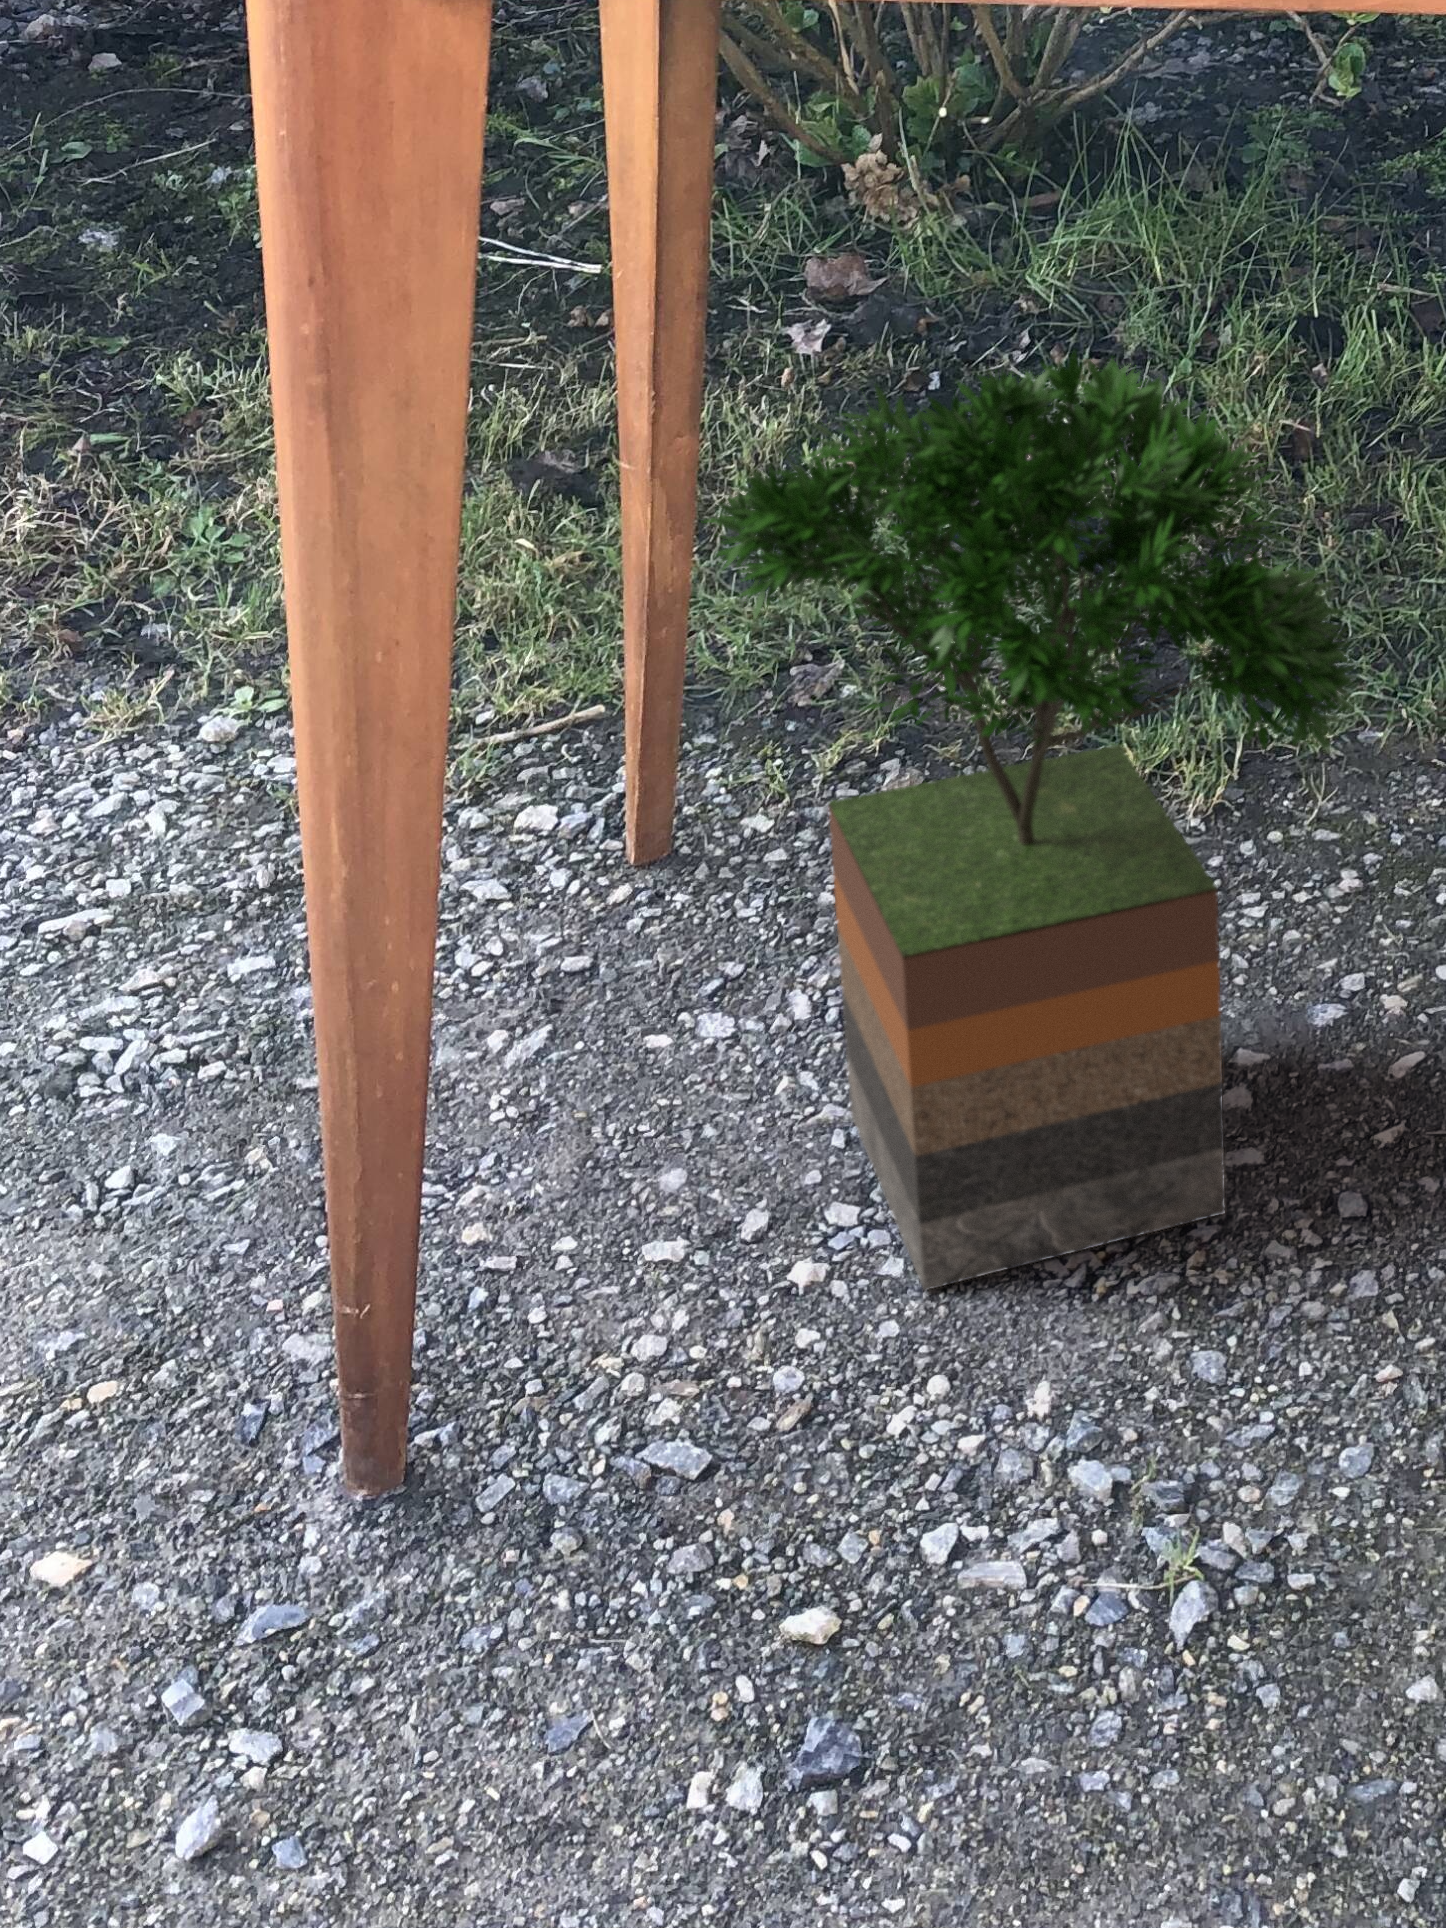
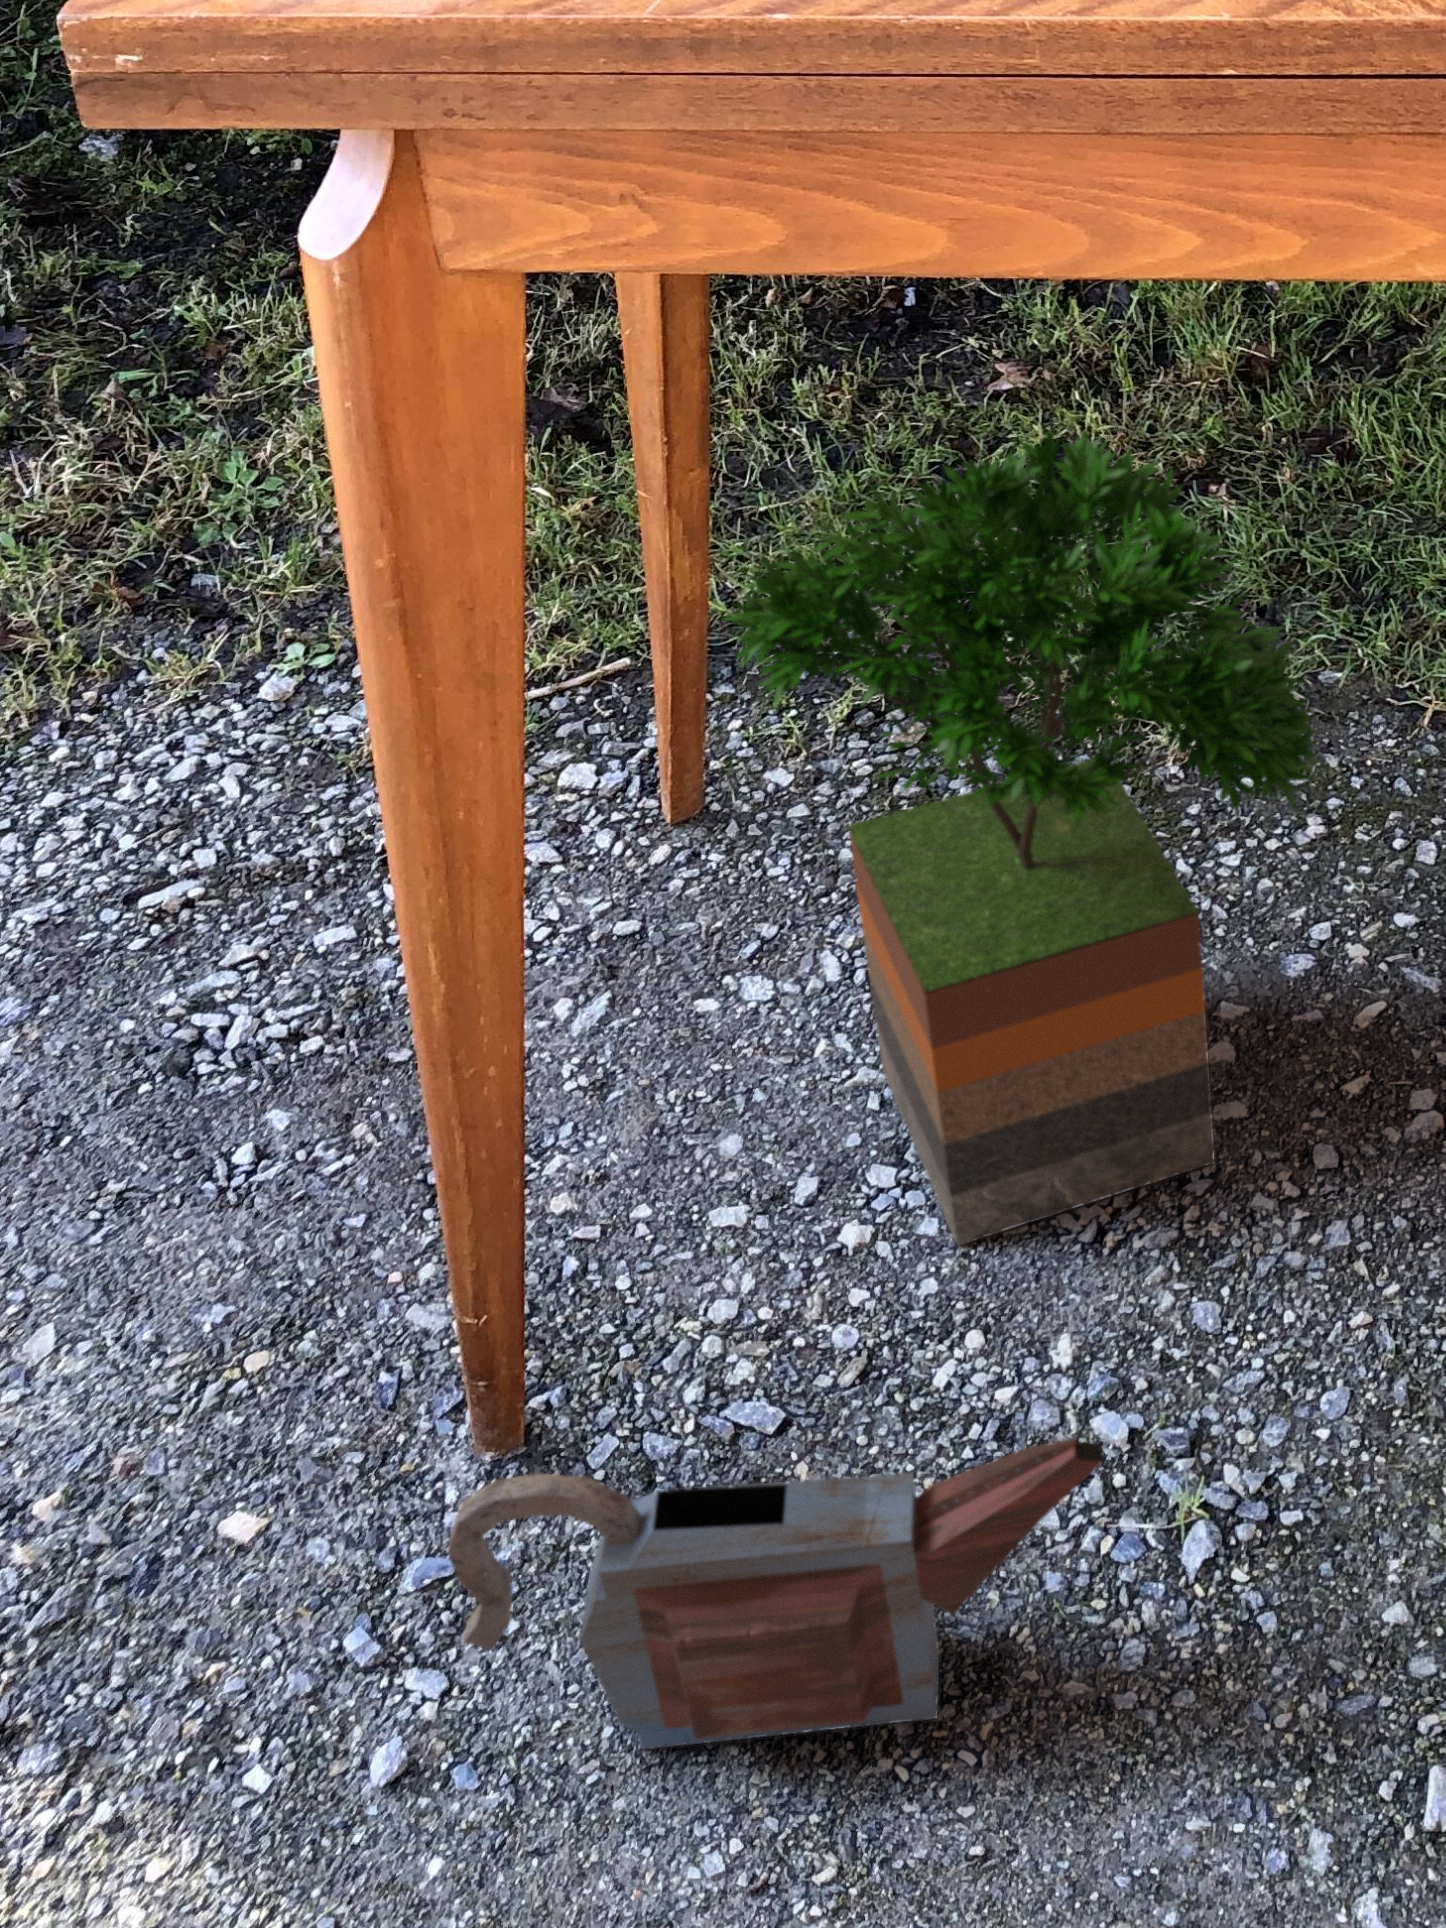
watering can: none [294,1412,1081,1817] -> present [448,1438,1103,1749]

